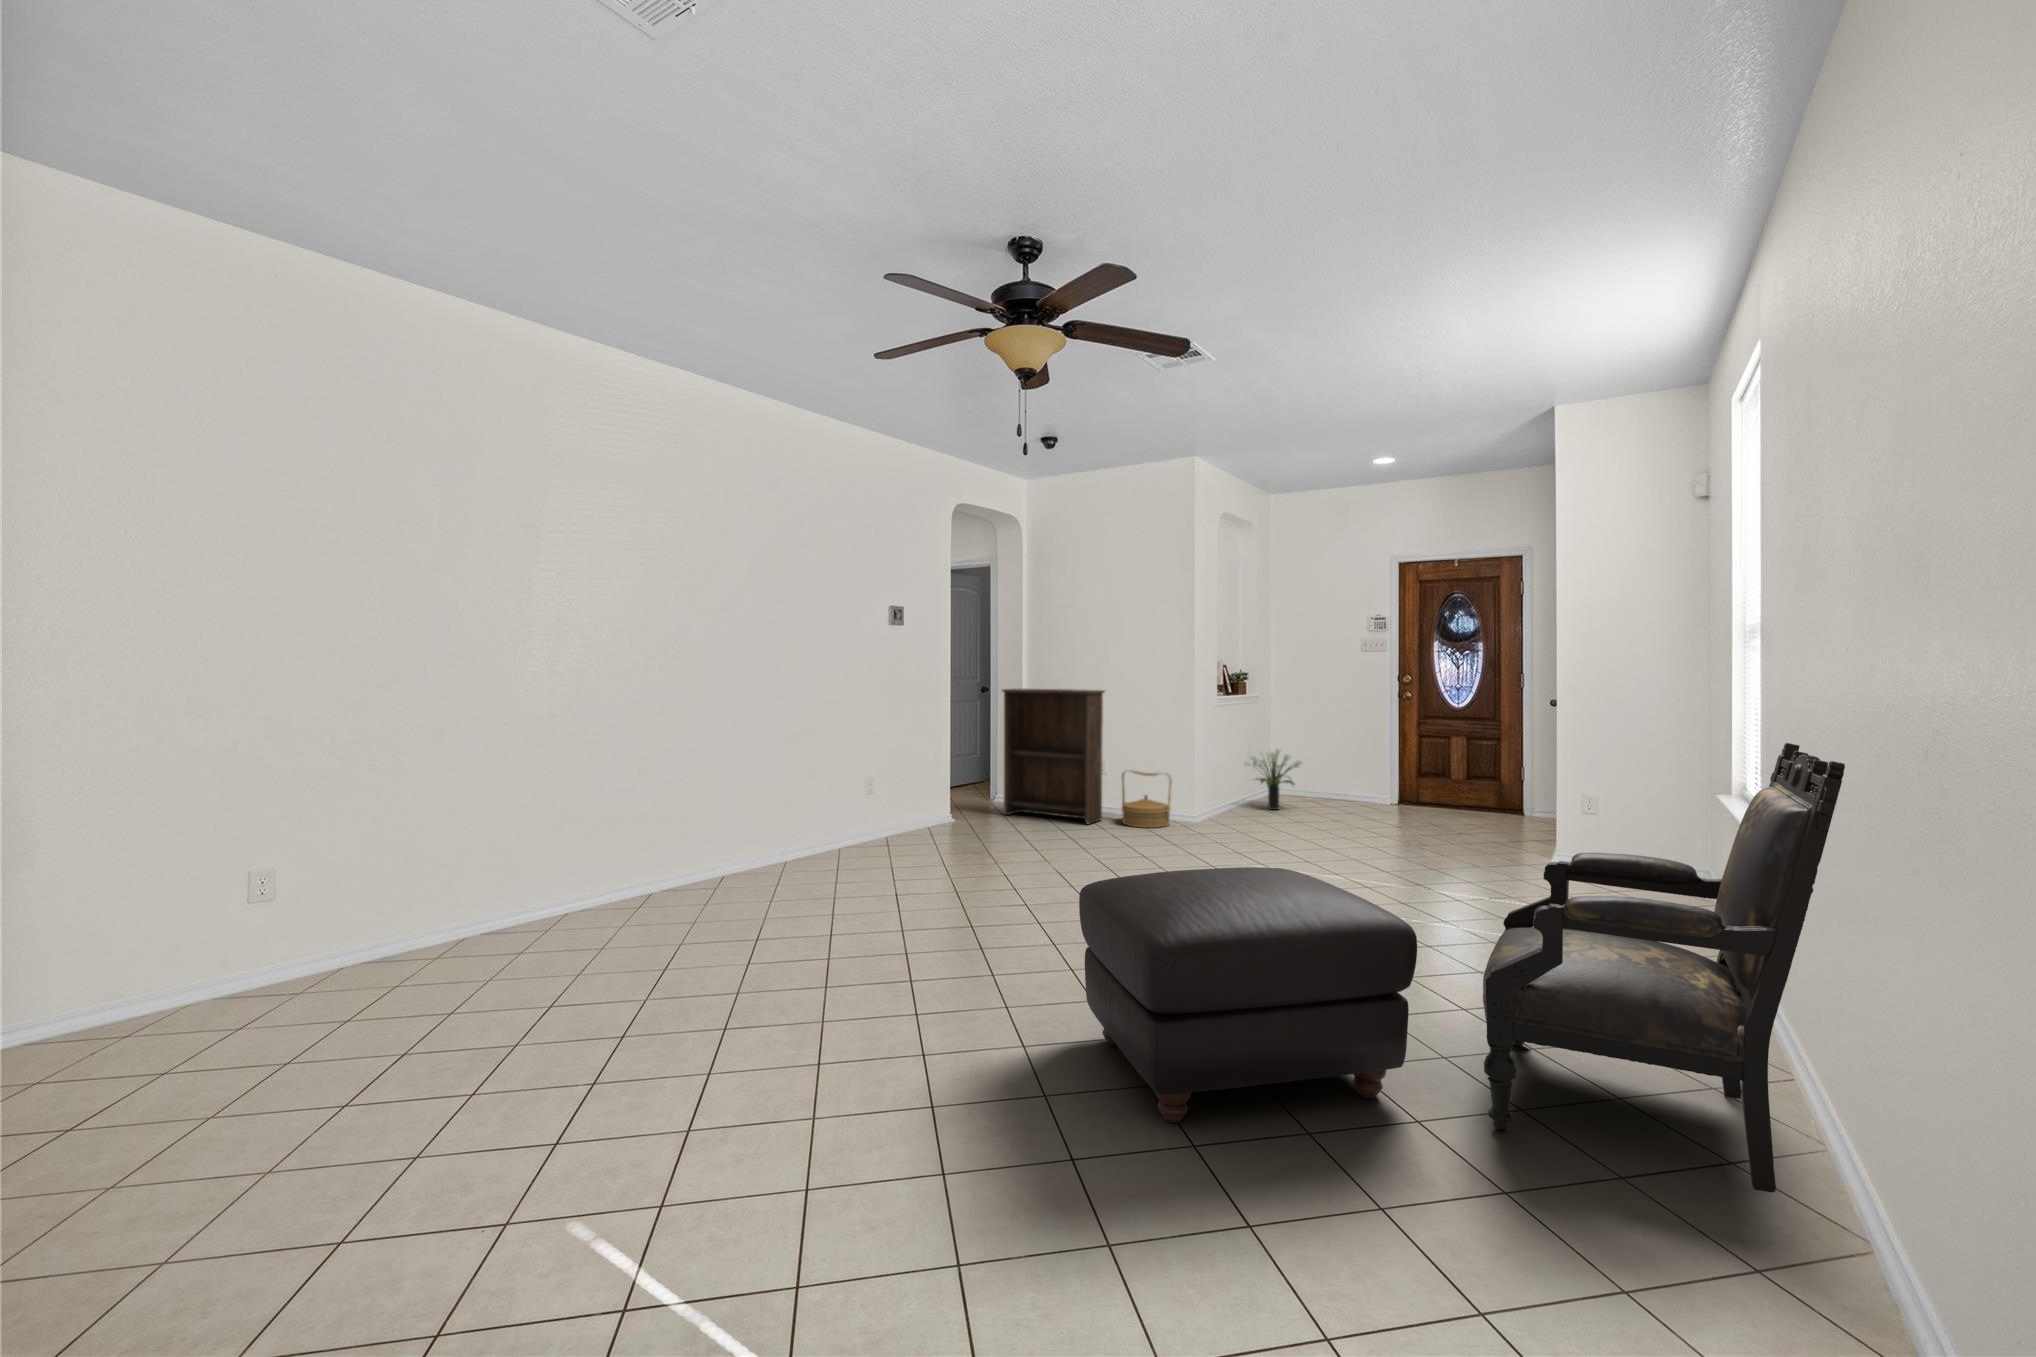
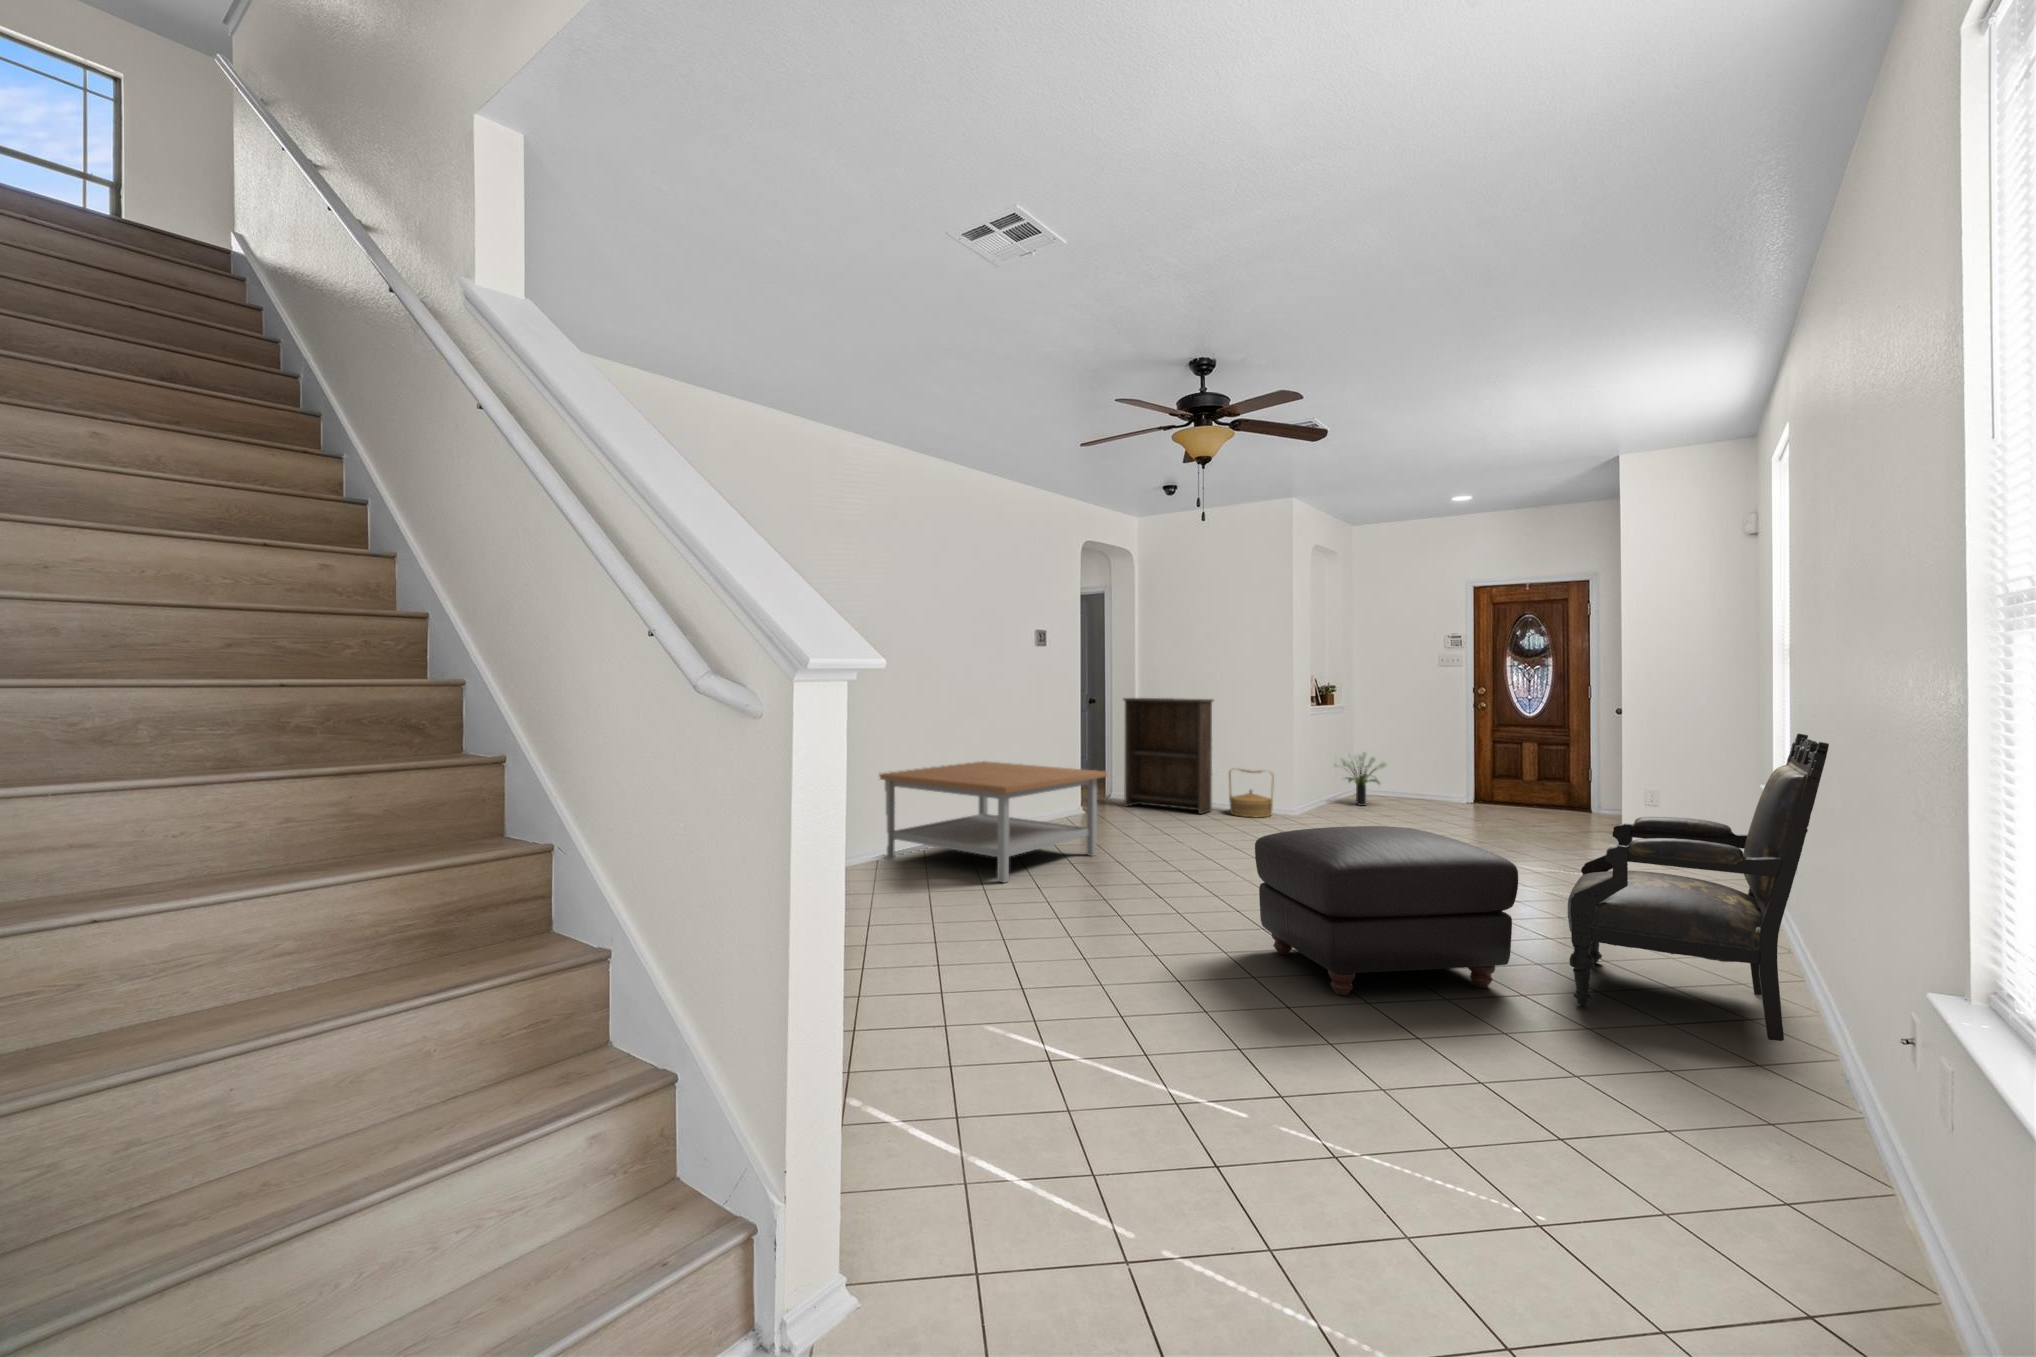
coffee table: none [647,768,951,931] -> present [879,761,1107,882]

